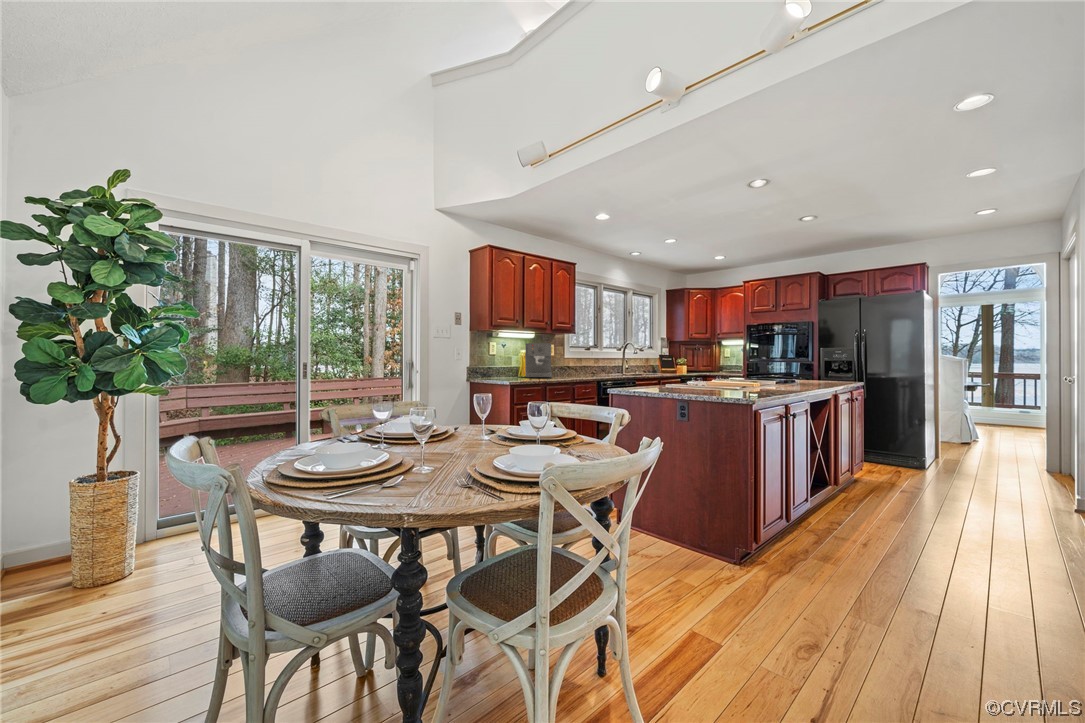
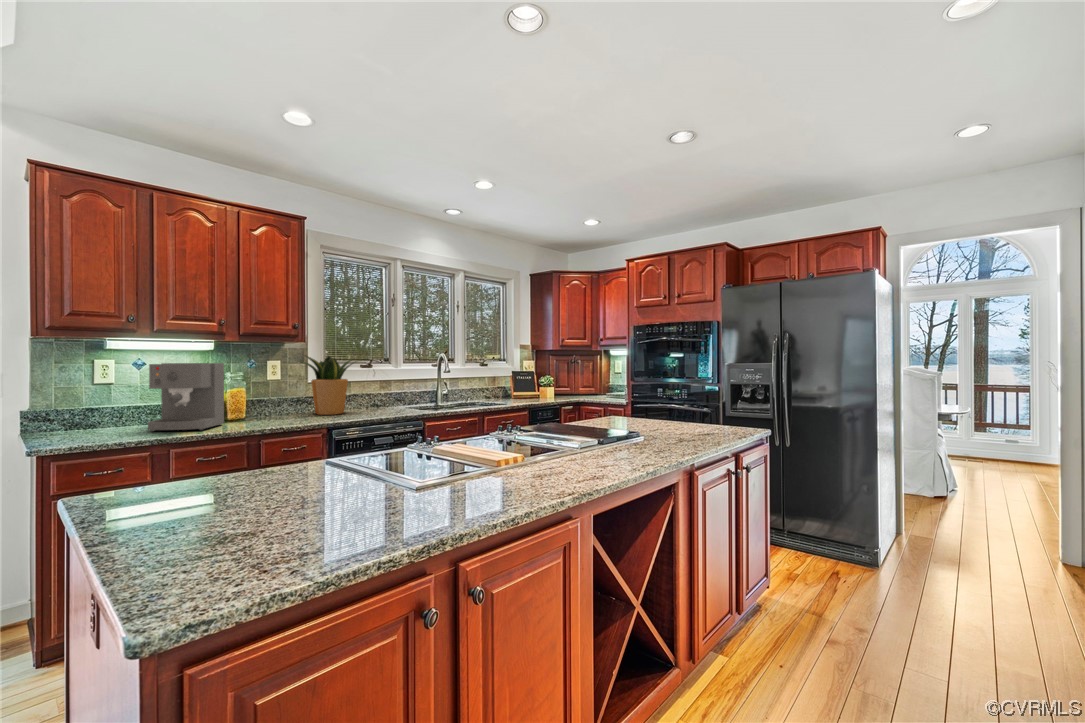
potted plant: none [566,340,601,375] -> present [303,355,353,415]

